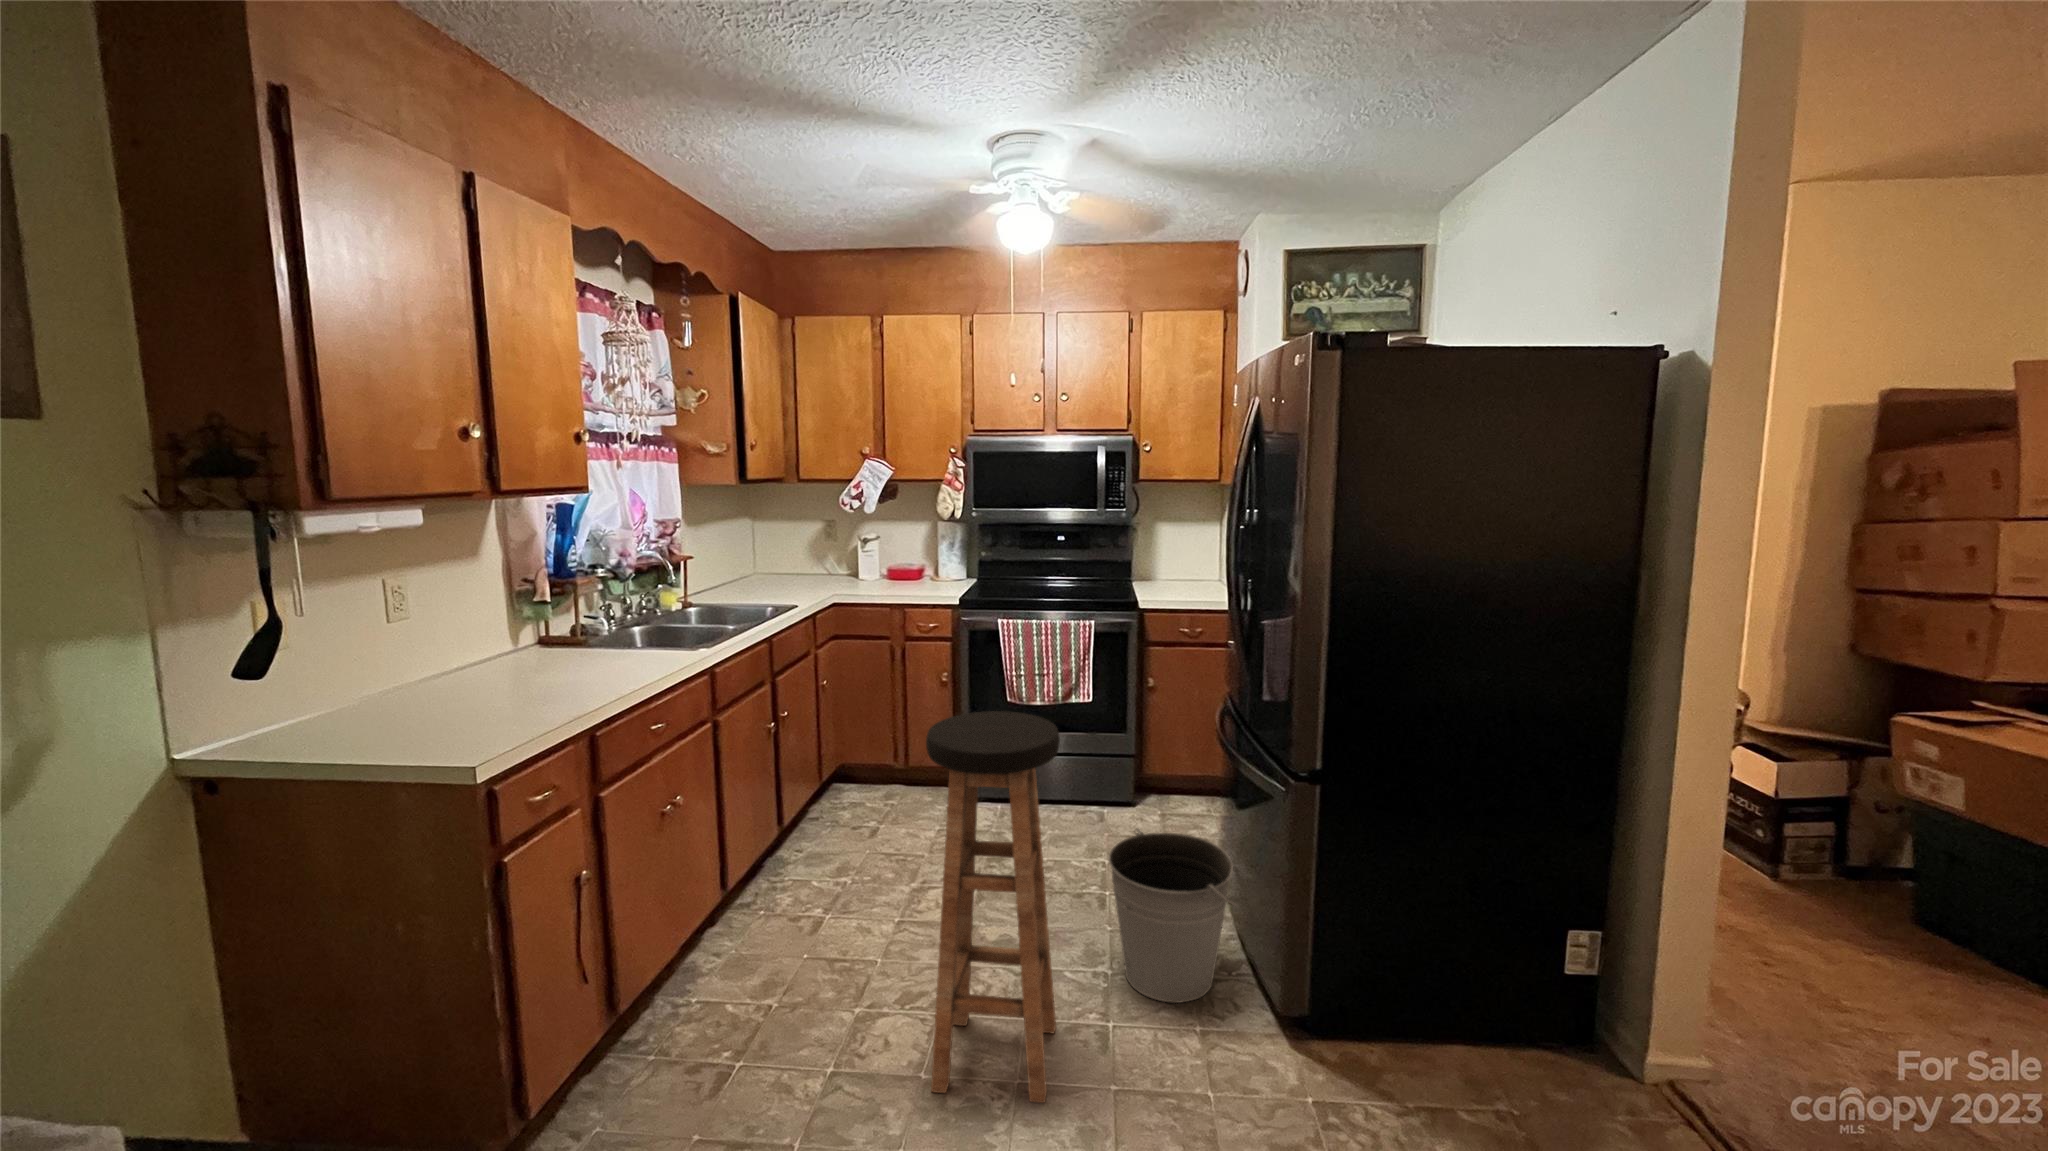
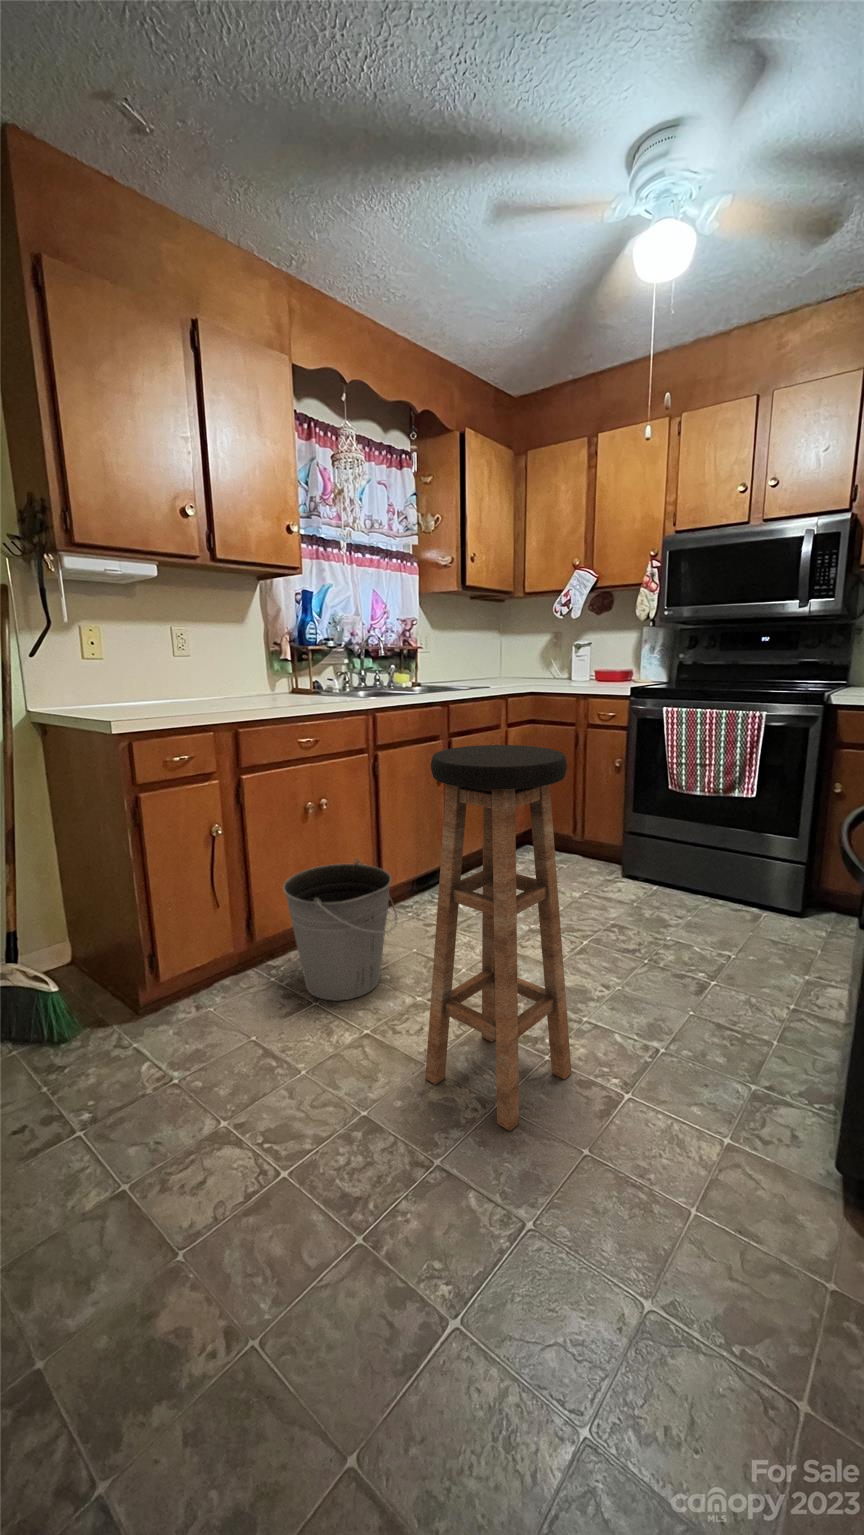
bucket: present [1109,829,1237,1003] -> present [283,859,397,1001]

